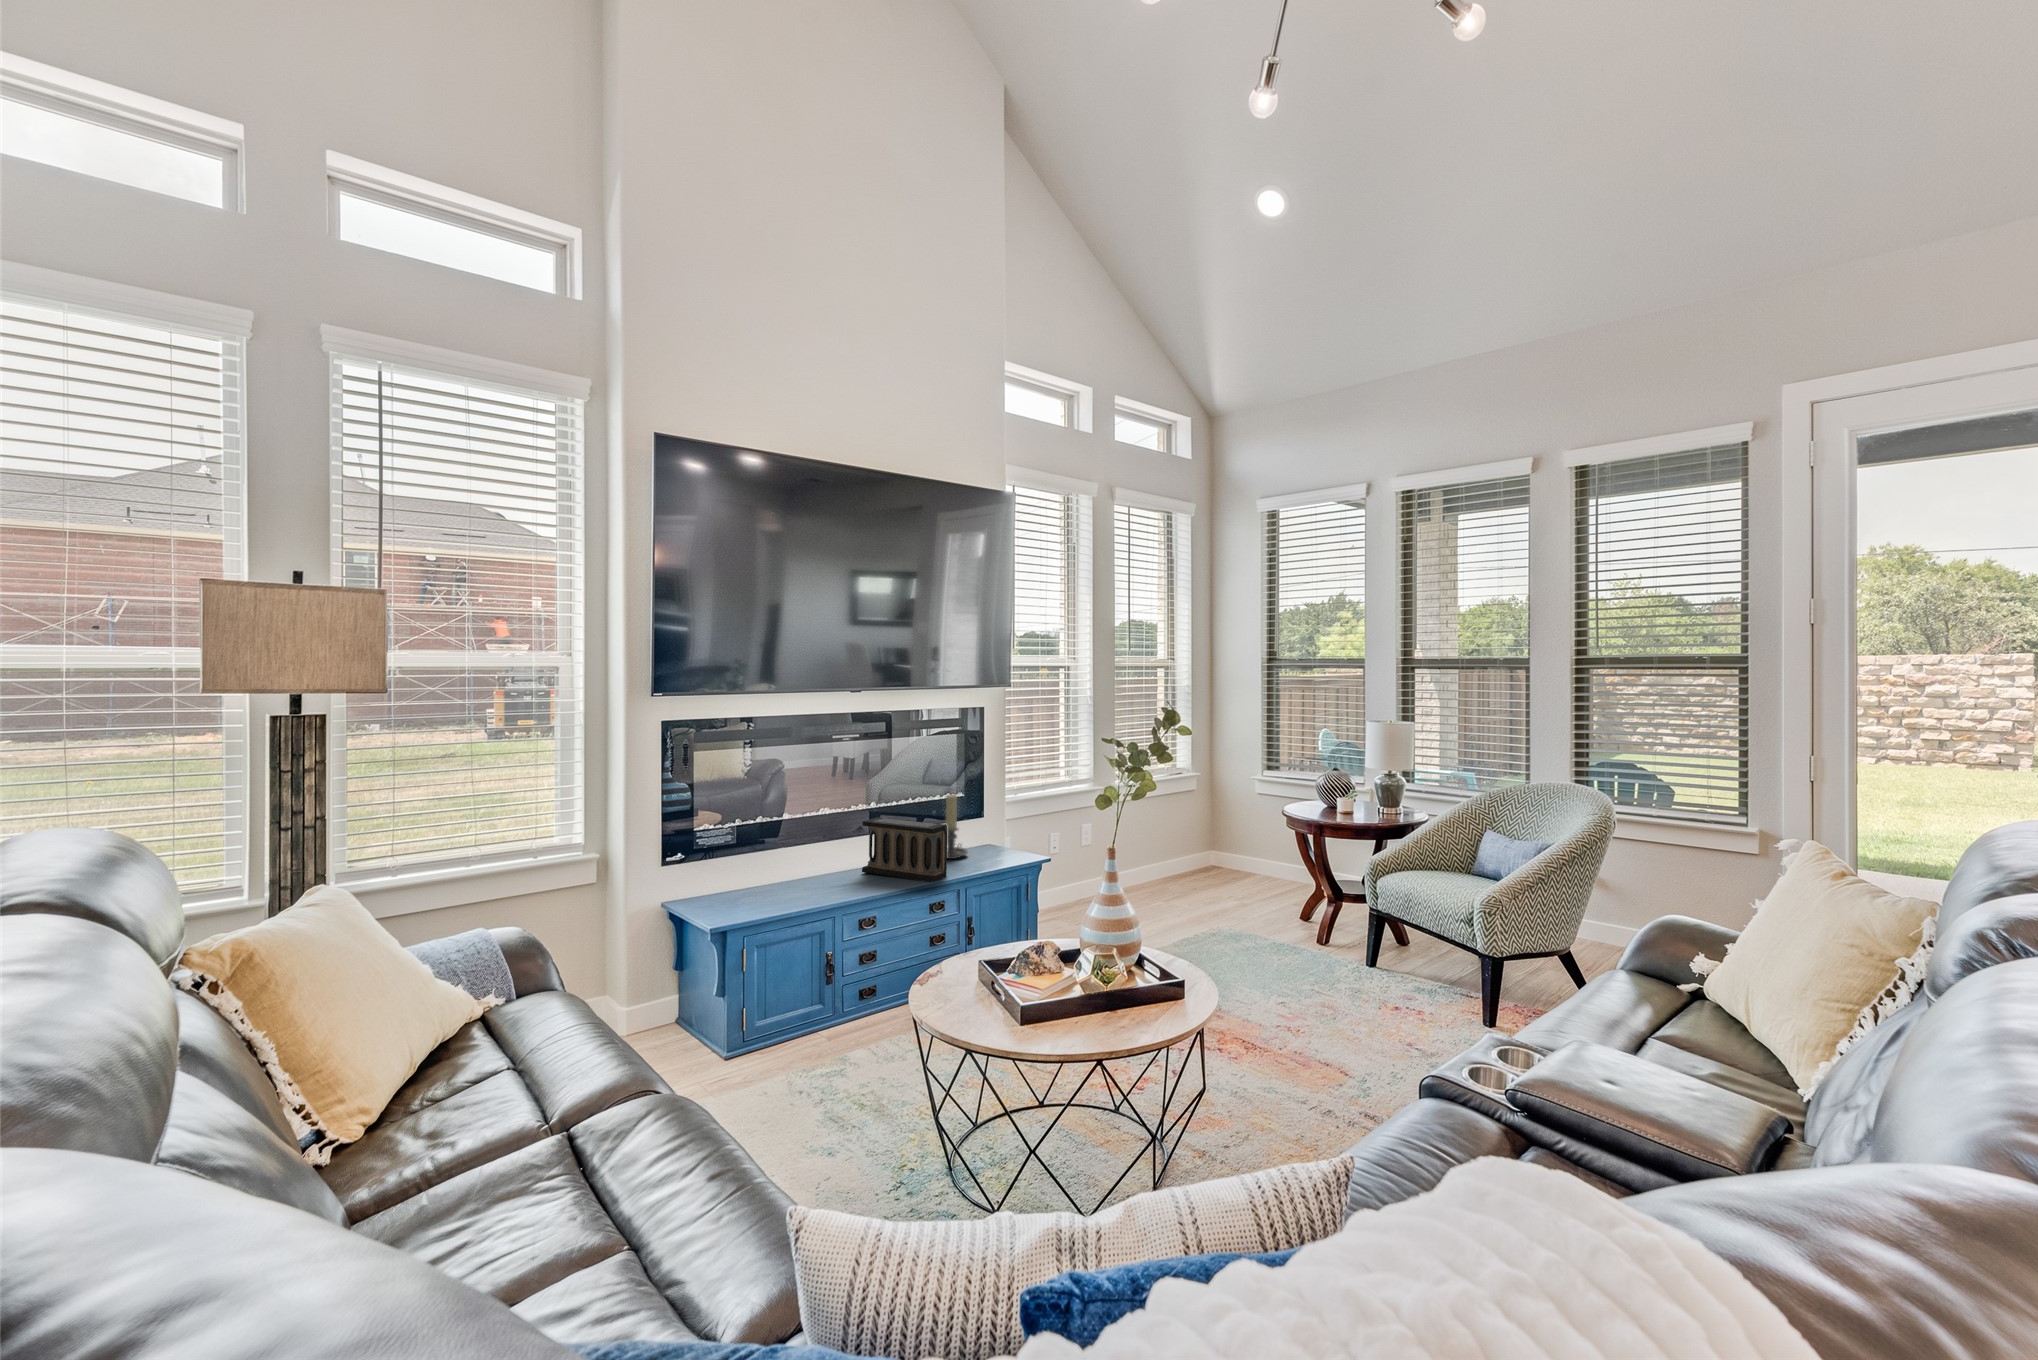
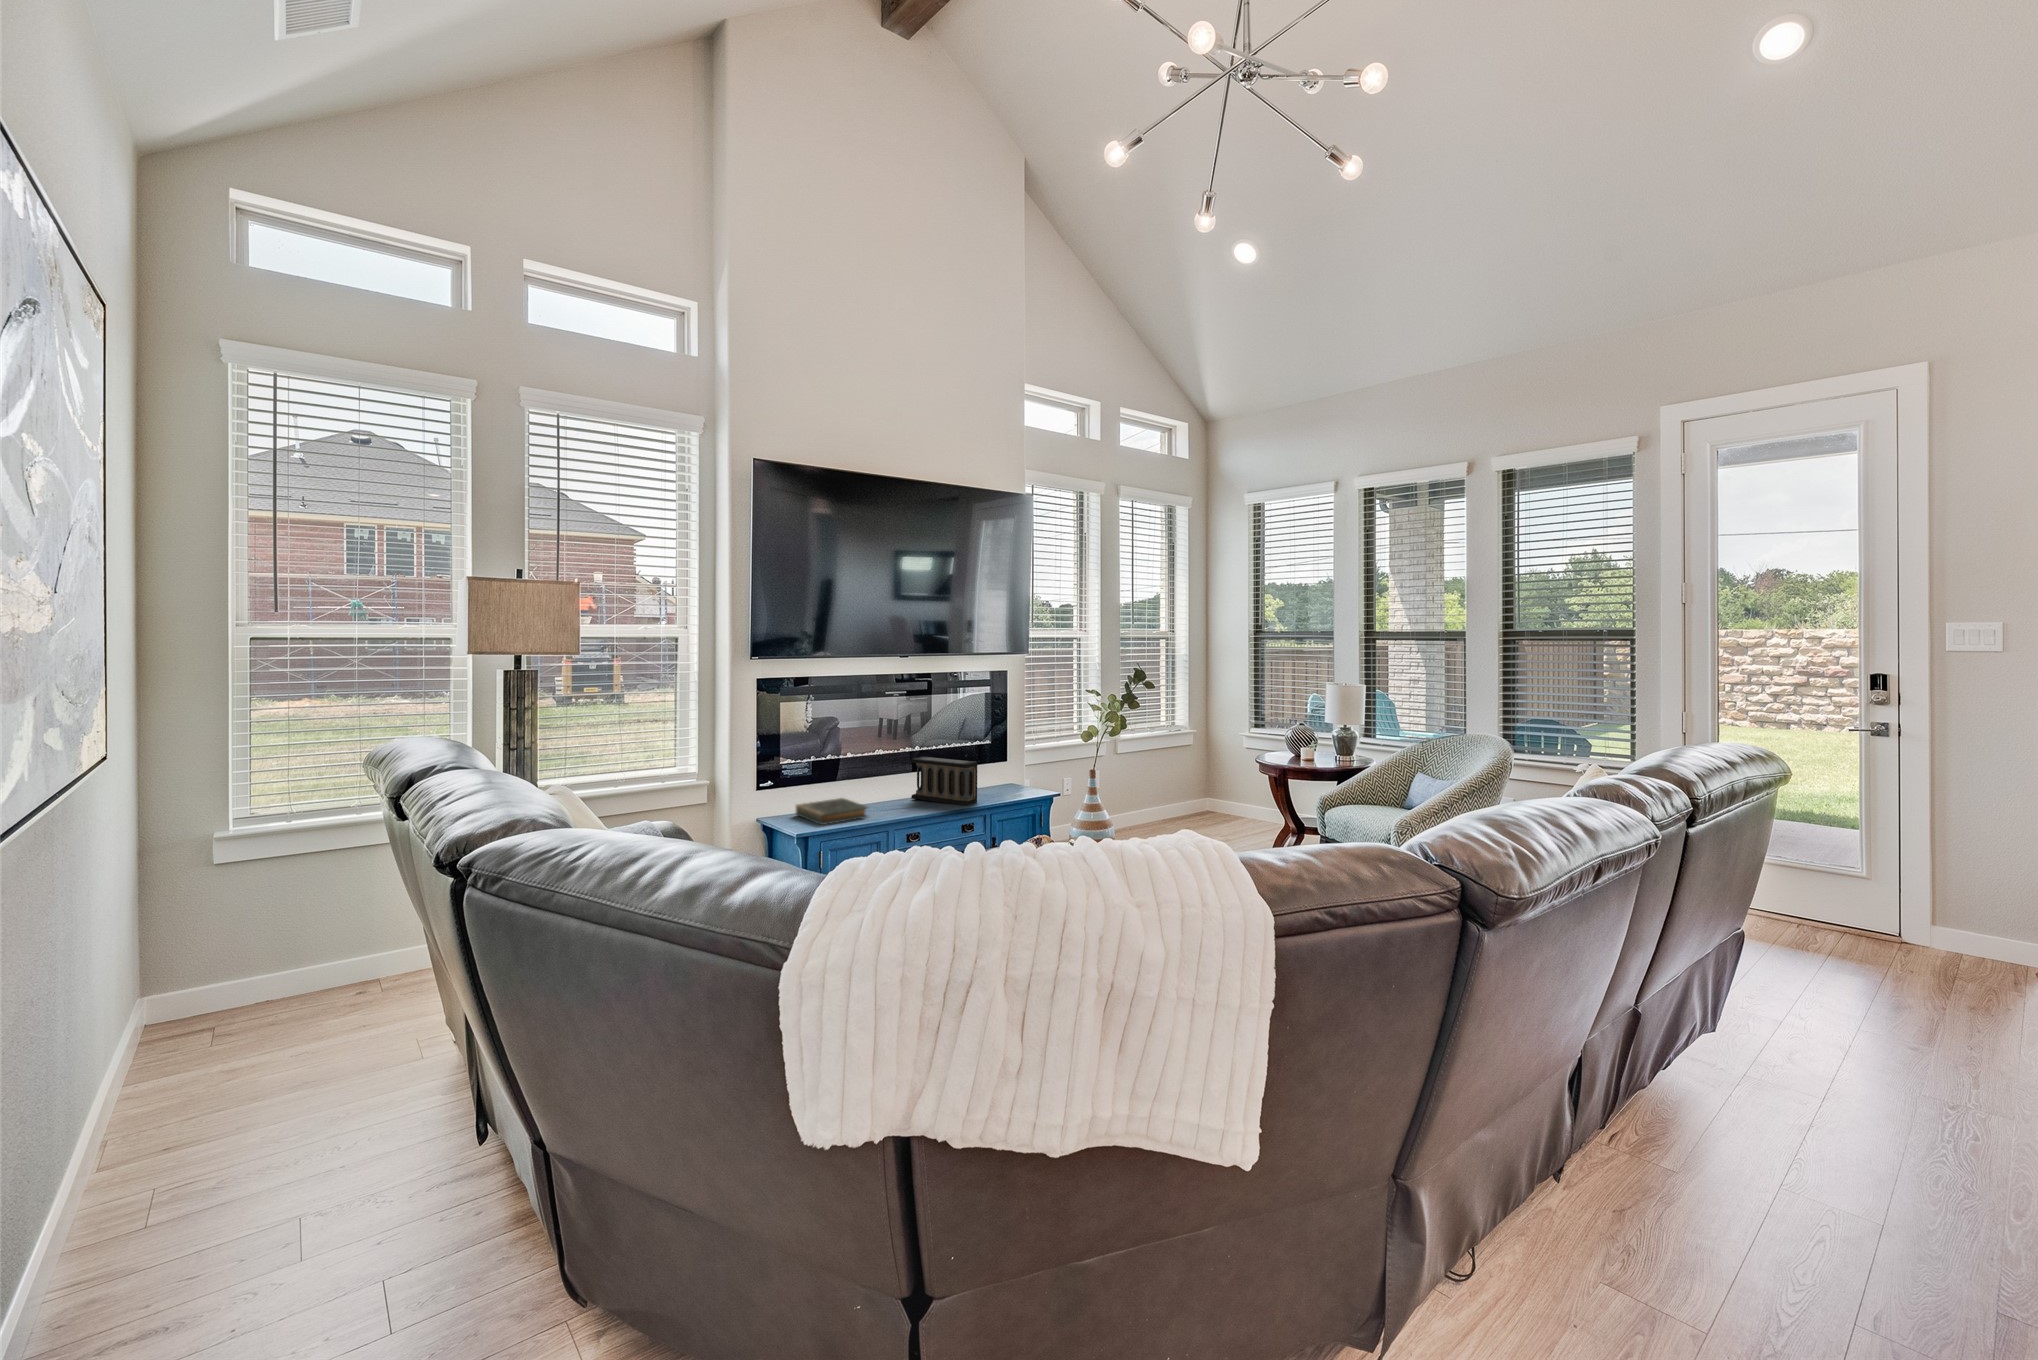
candle holder: present [946,795,967,859] -> none [968,739,995,791]
hardback book: none [708,875,807,916] -> present [796,798,868,825]

